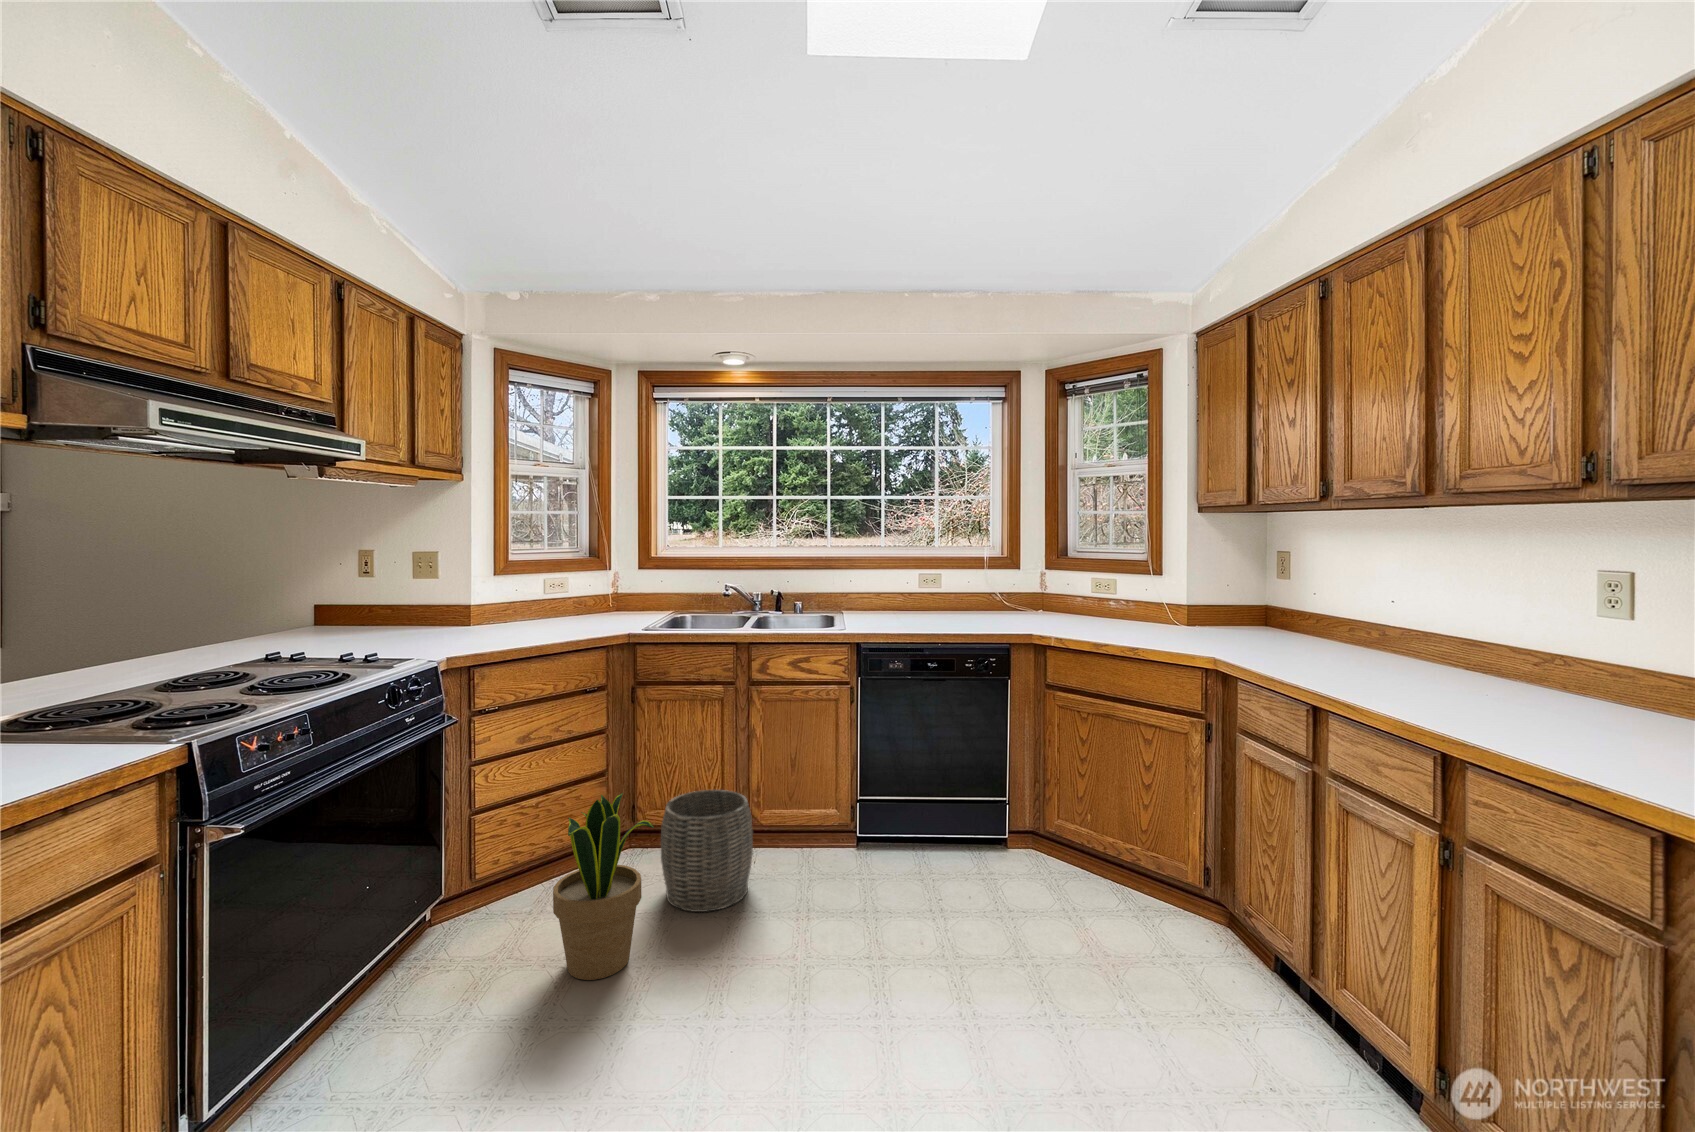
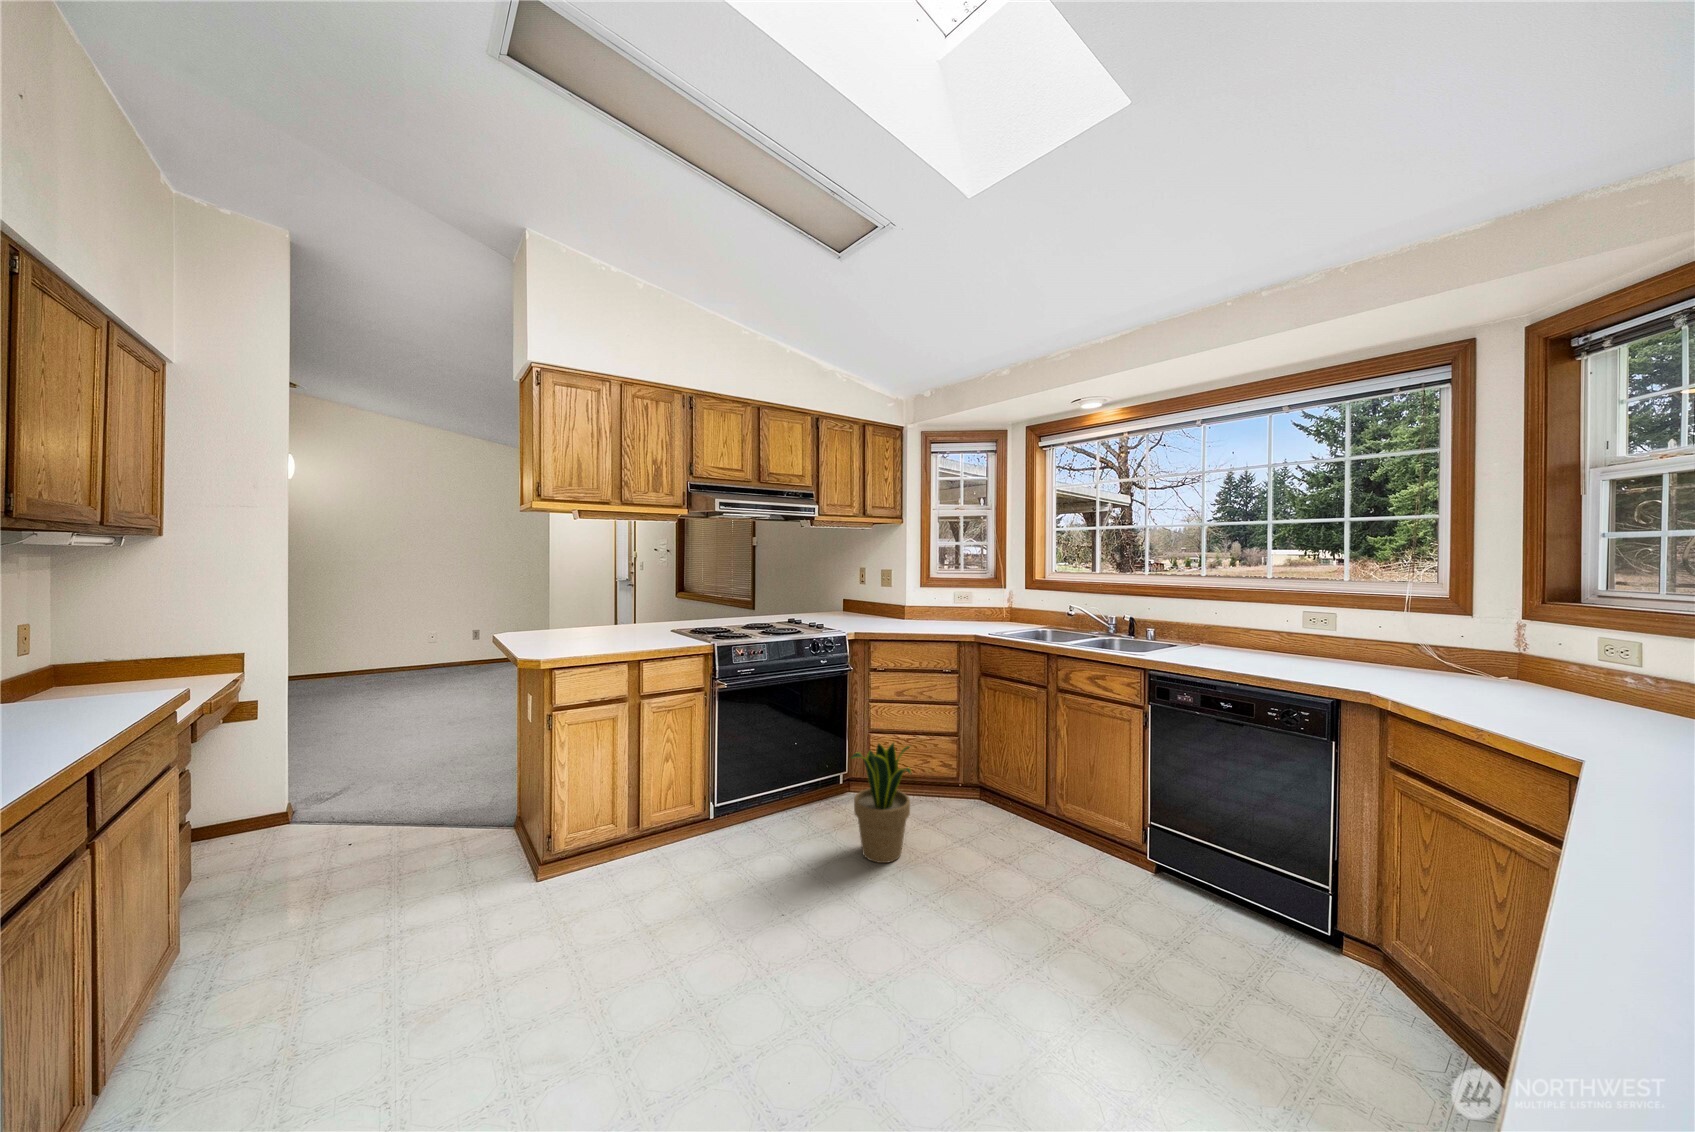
woven basket: present [661,790,753,912] -> none [953,764,1026,862]

